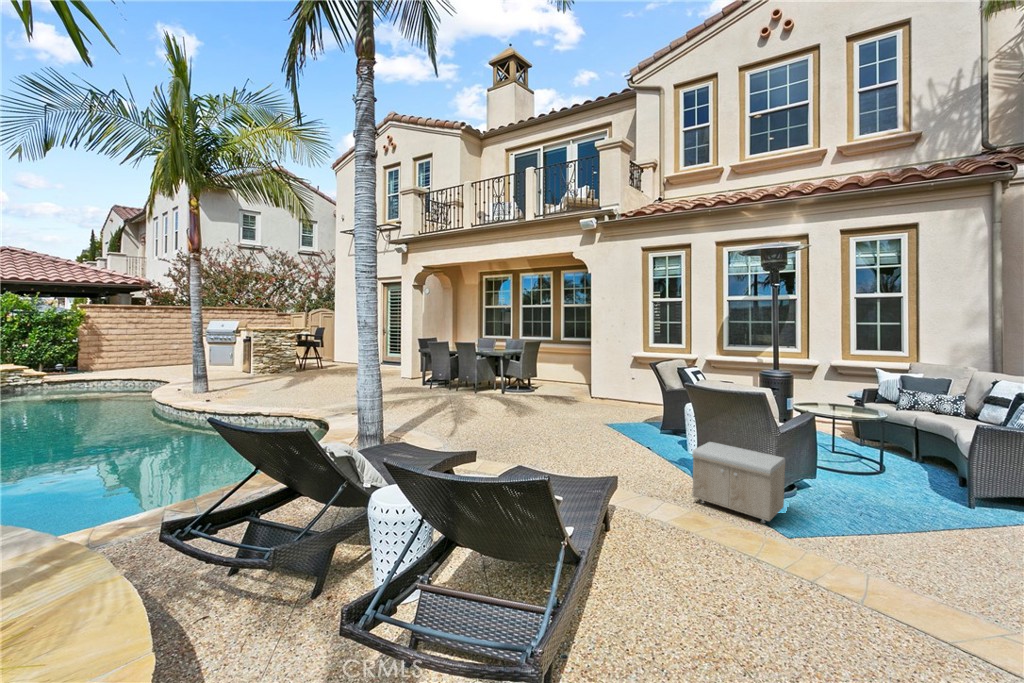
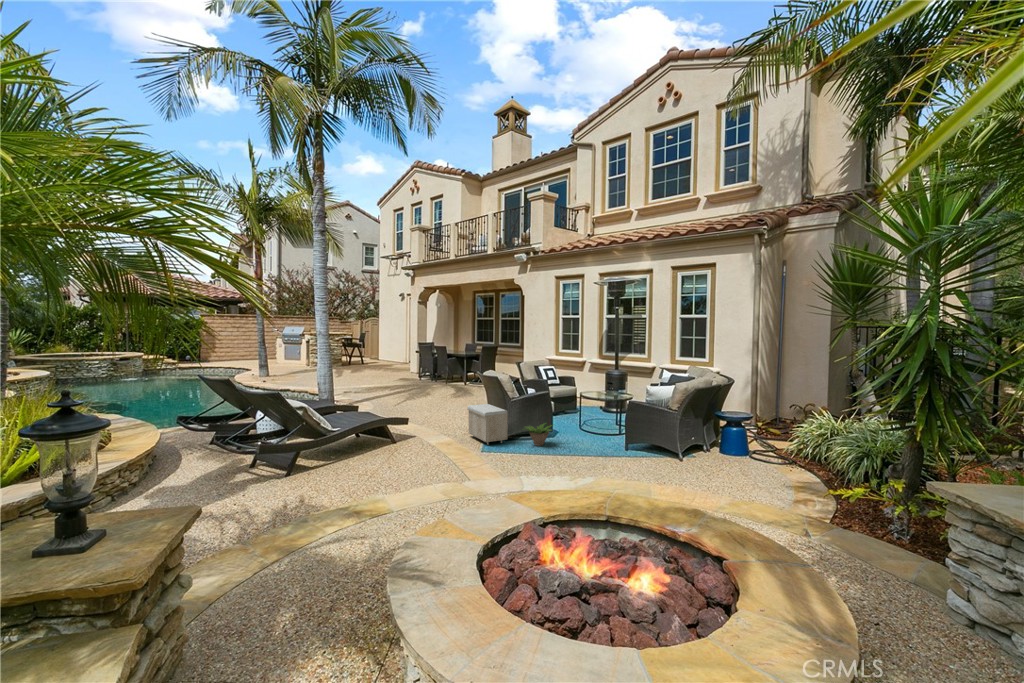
decorative plant: none [800,469,877,516] -> present [524,423,552,446]

